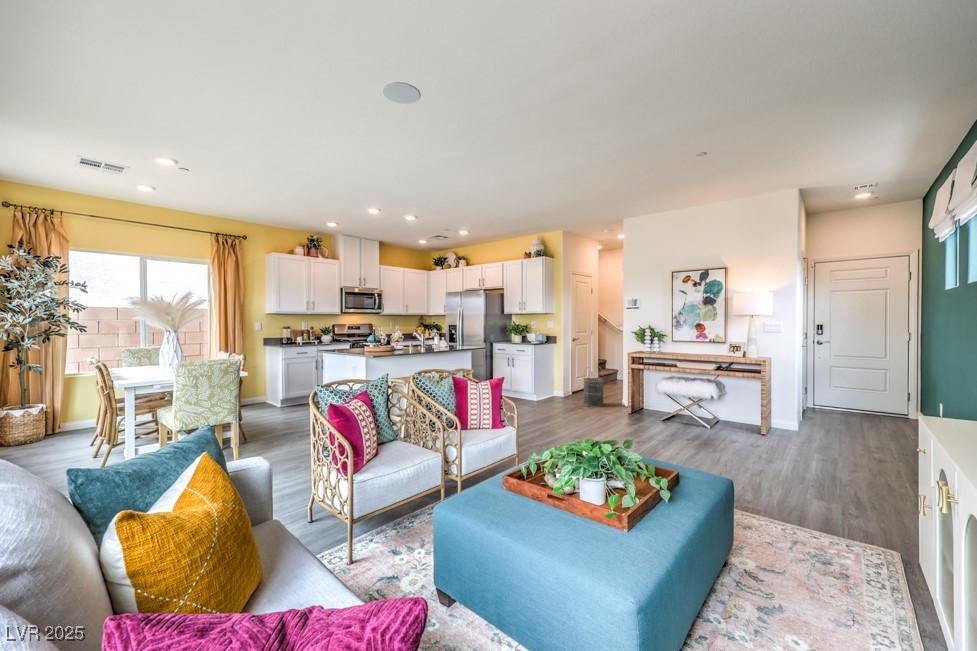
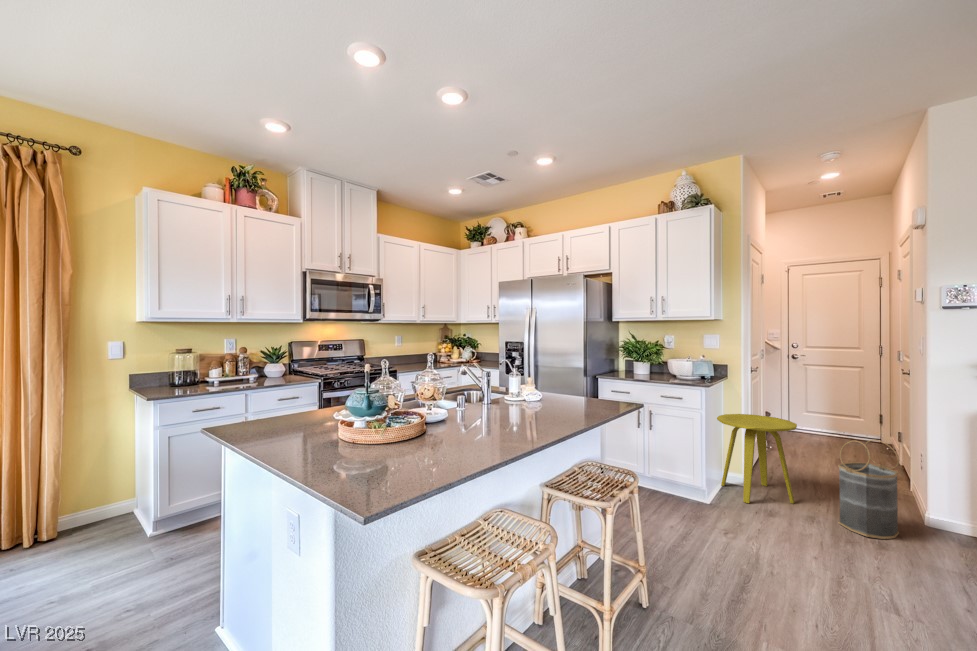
side table: none [546,361,579,400] -> present [717,414,797,504]

